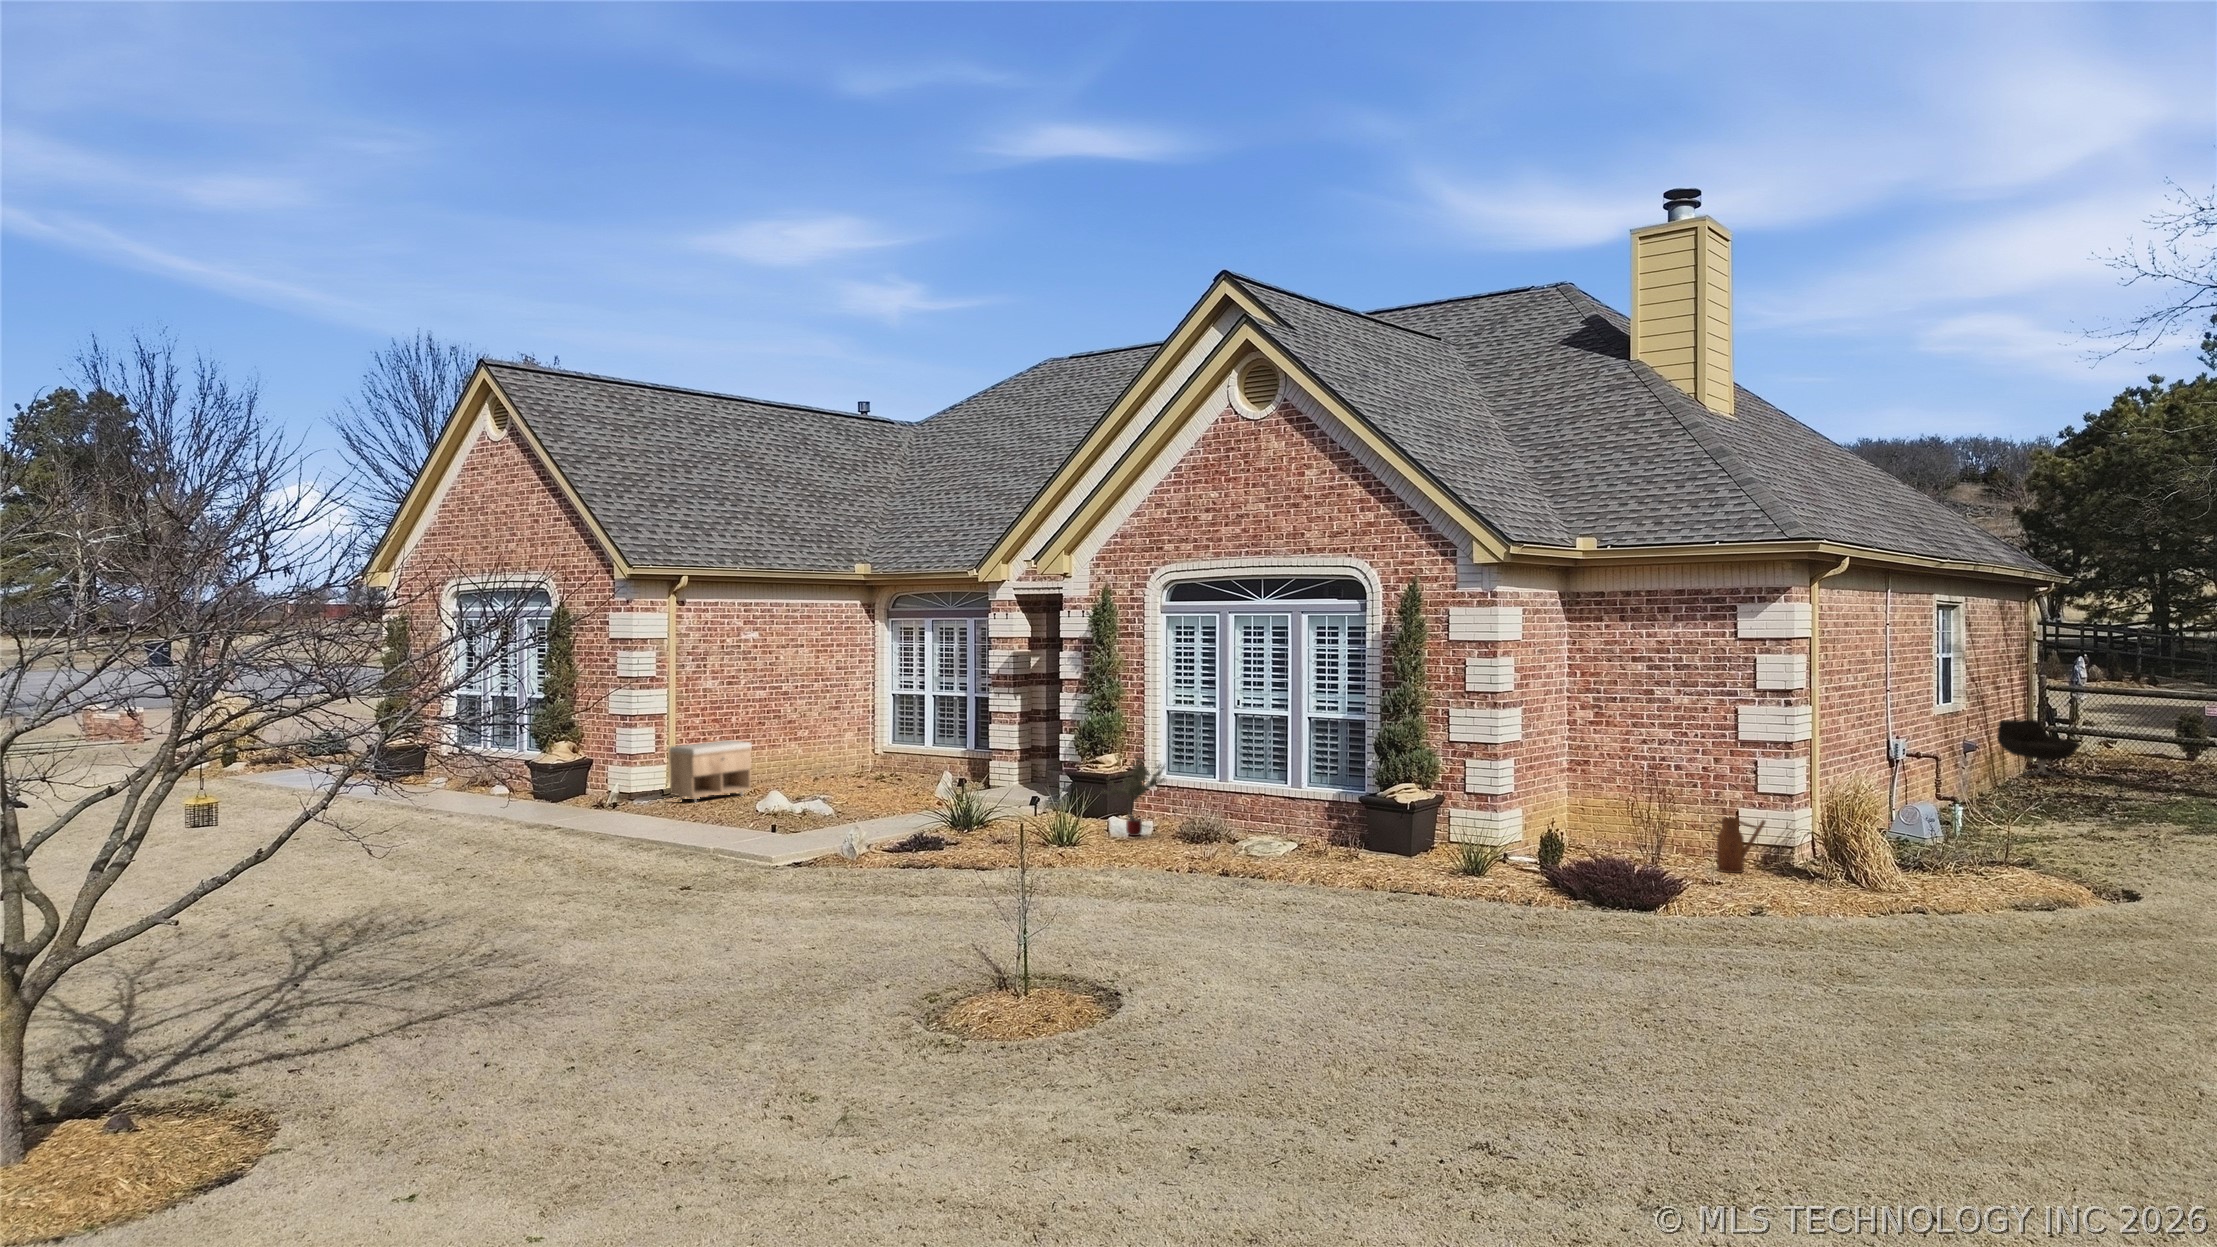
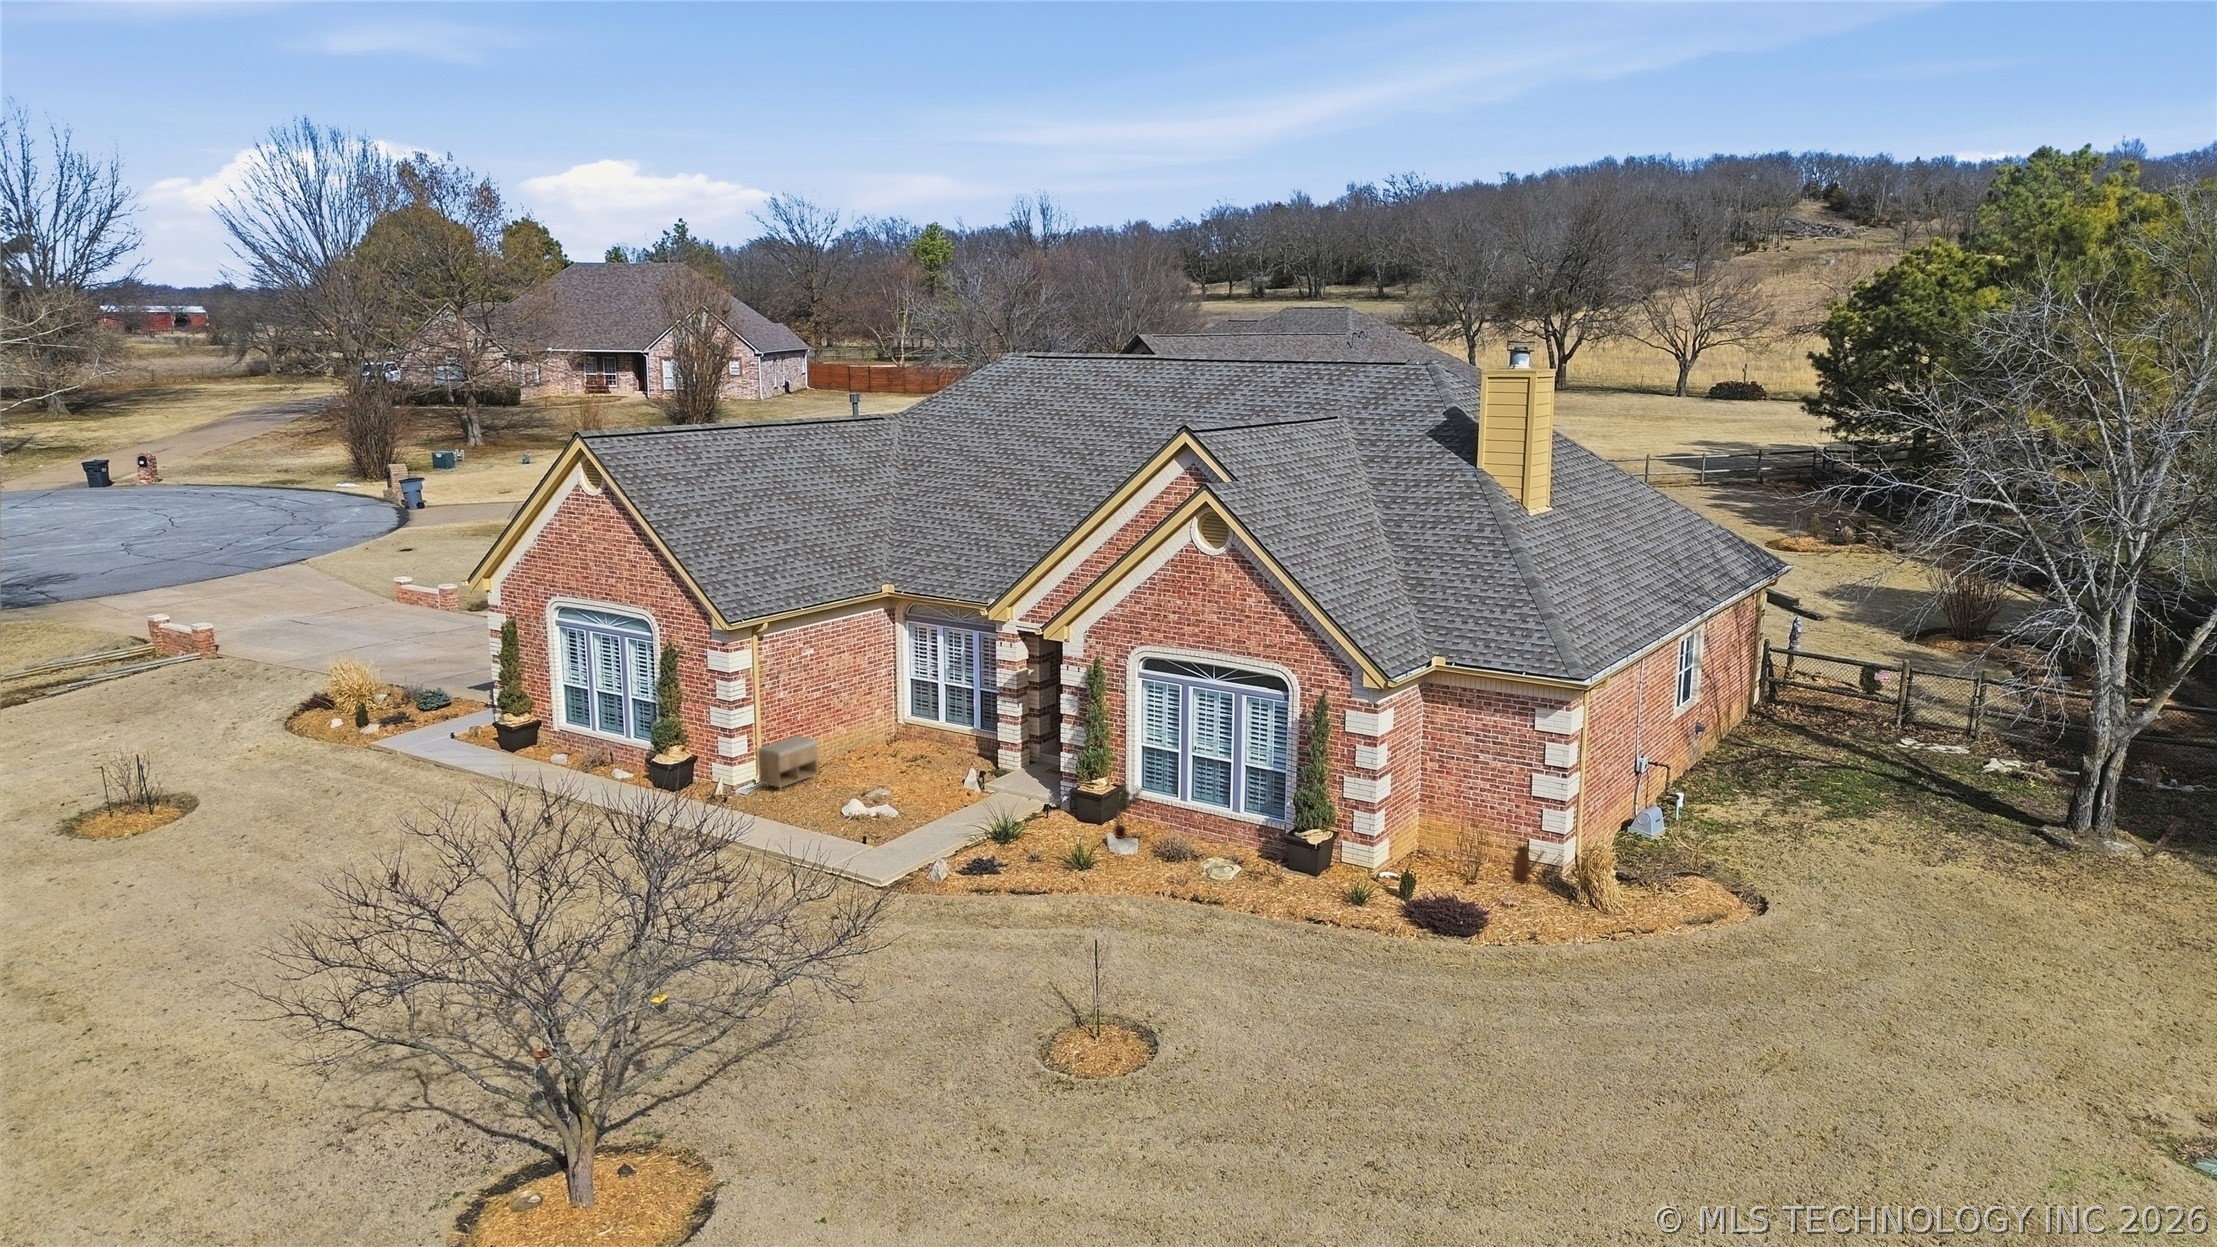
lounge chair: present [1997,719,2080,775] -> none [1724,698,1778,746]

